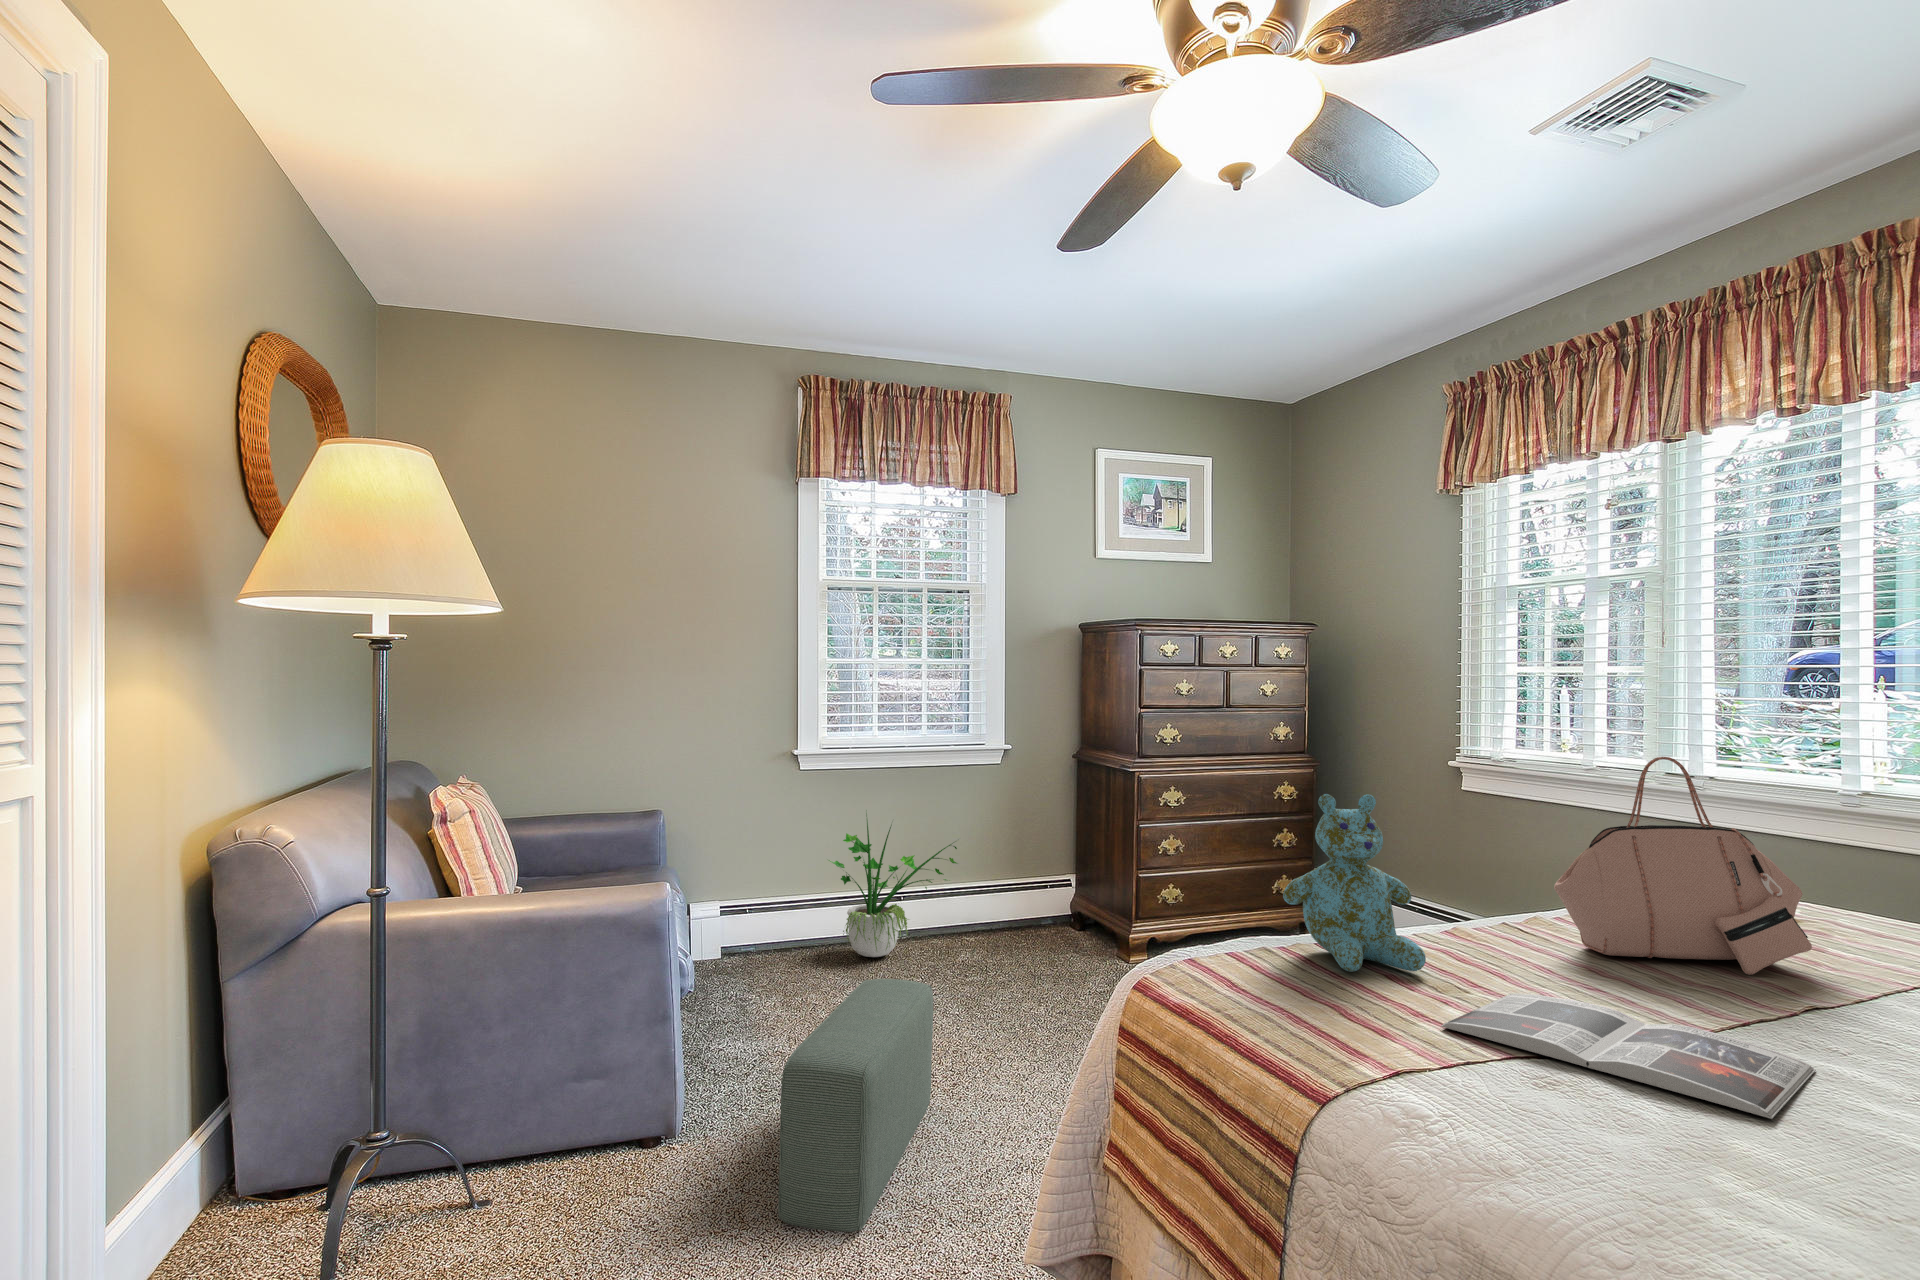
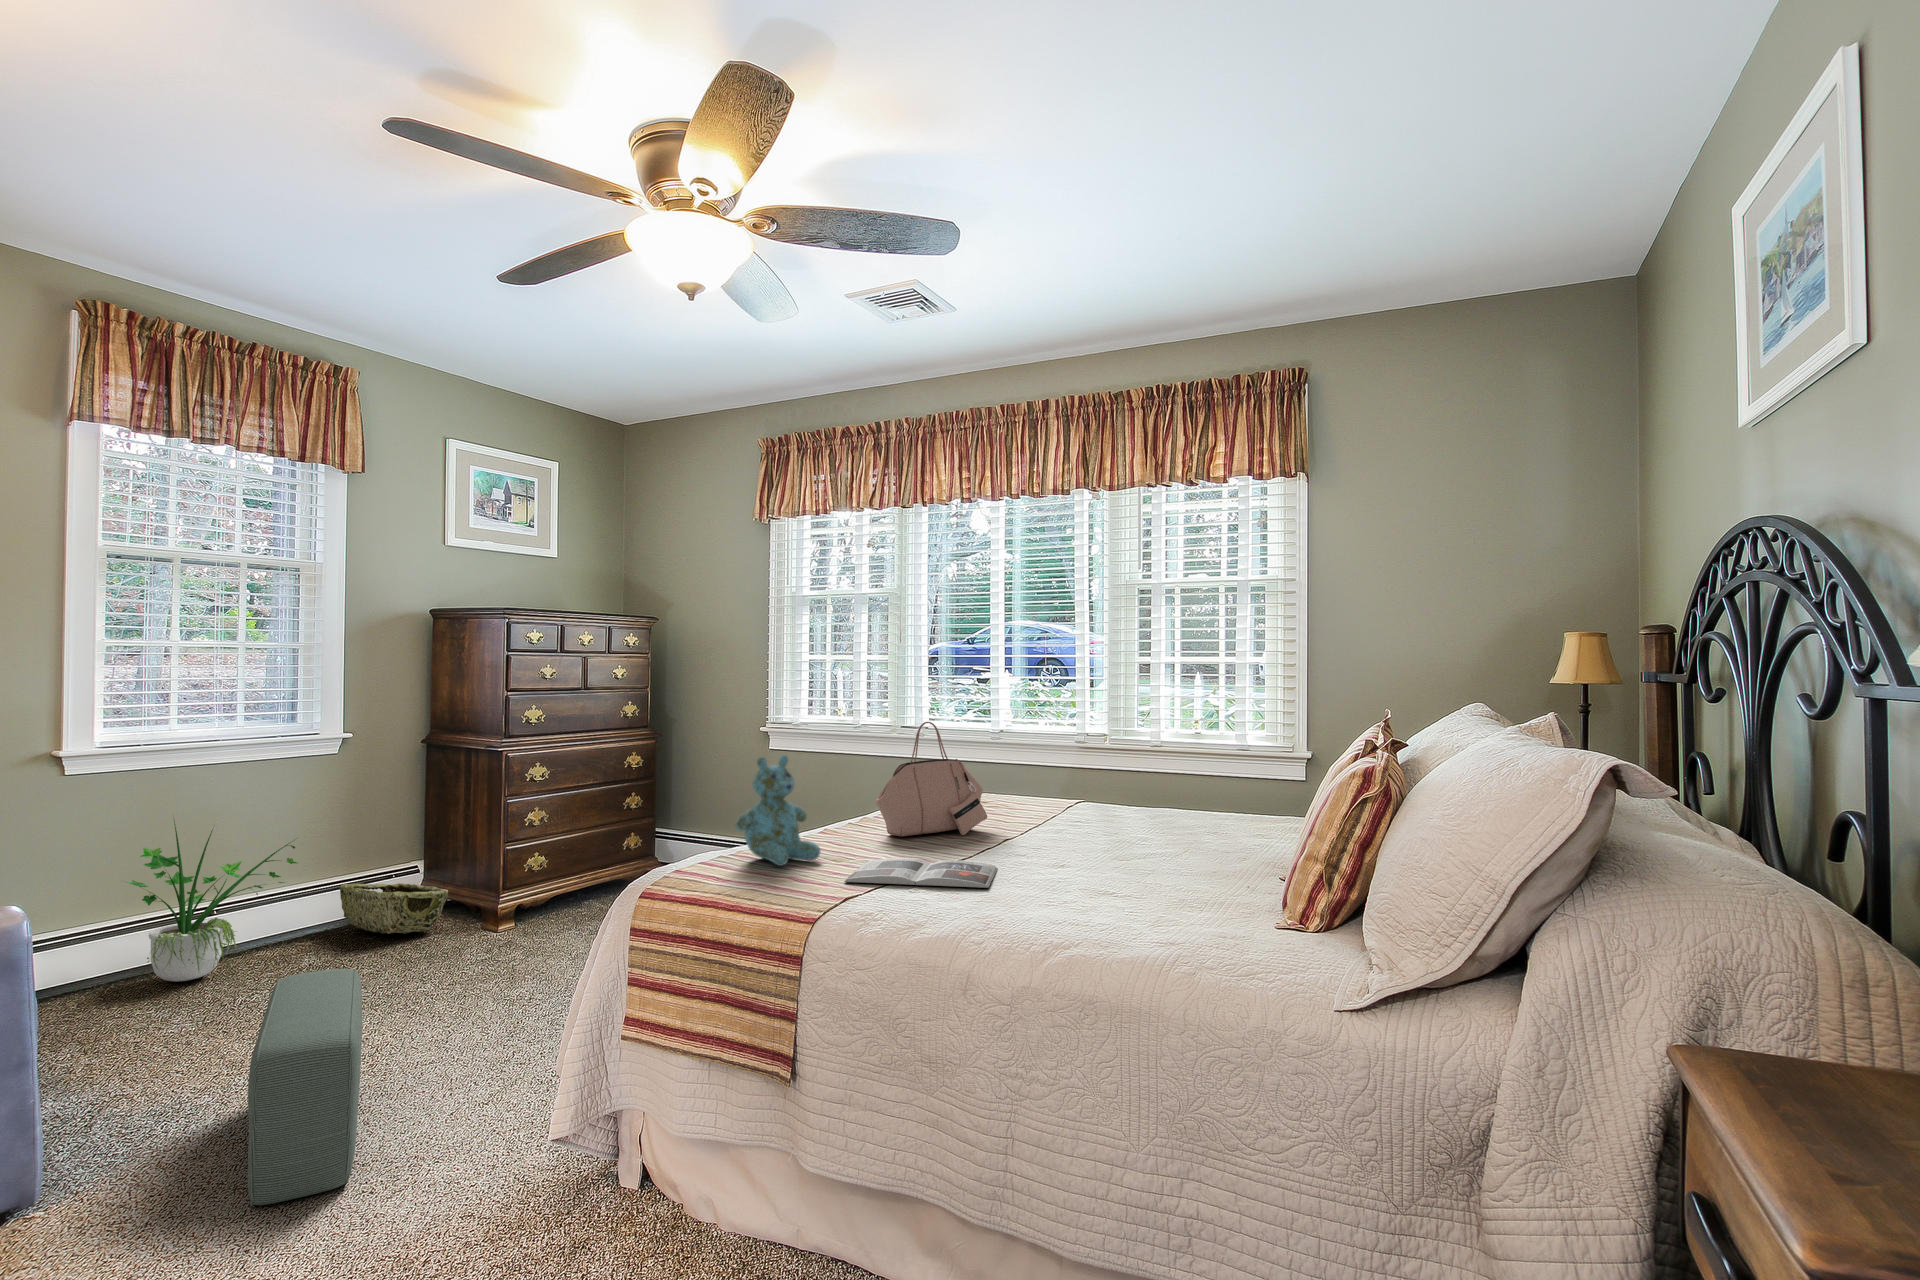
woven basket: none [1000,889,1088,950] -> present [340,883,448,934]

